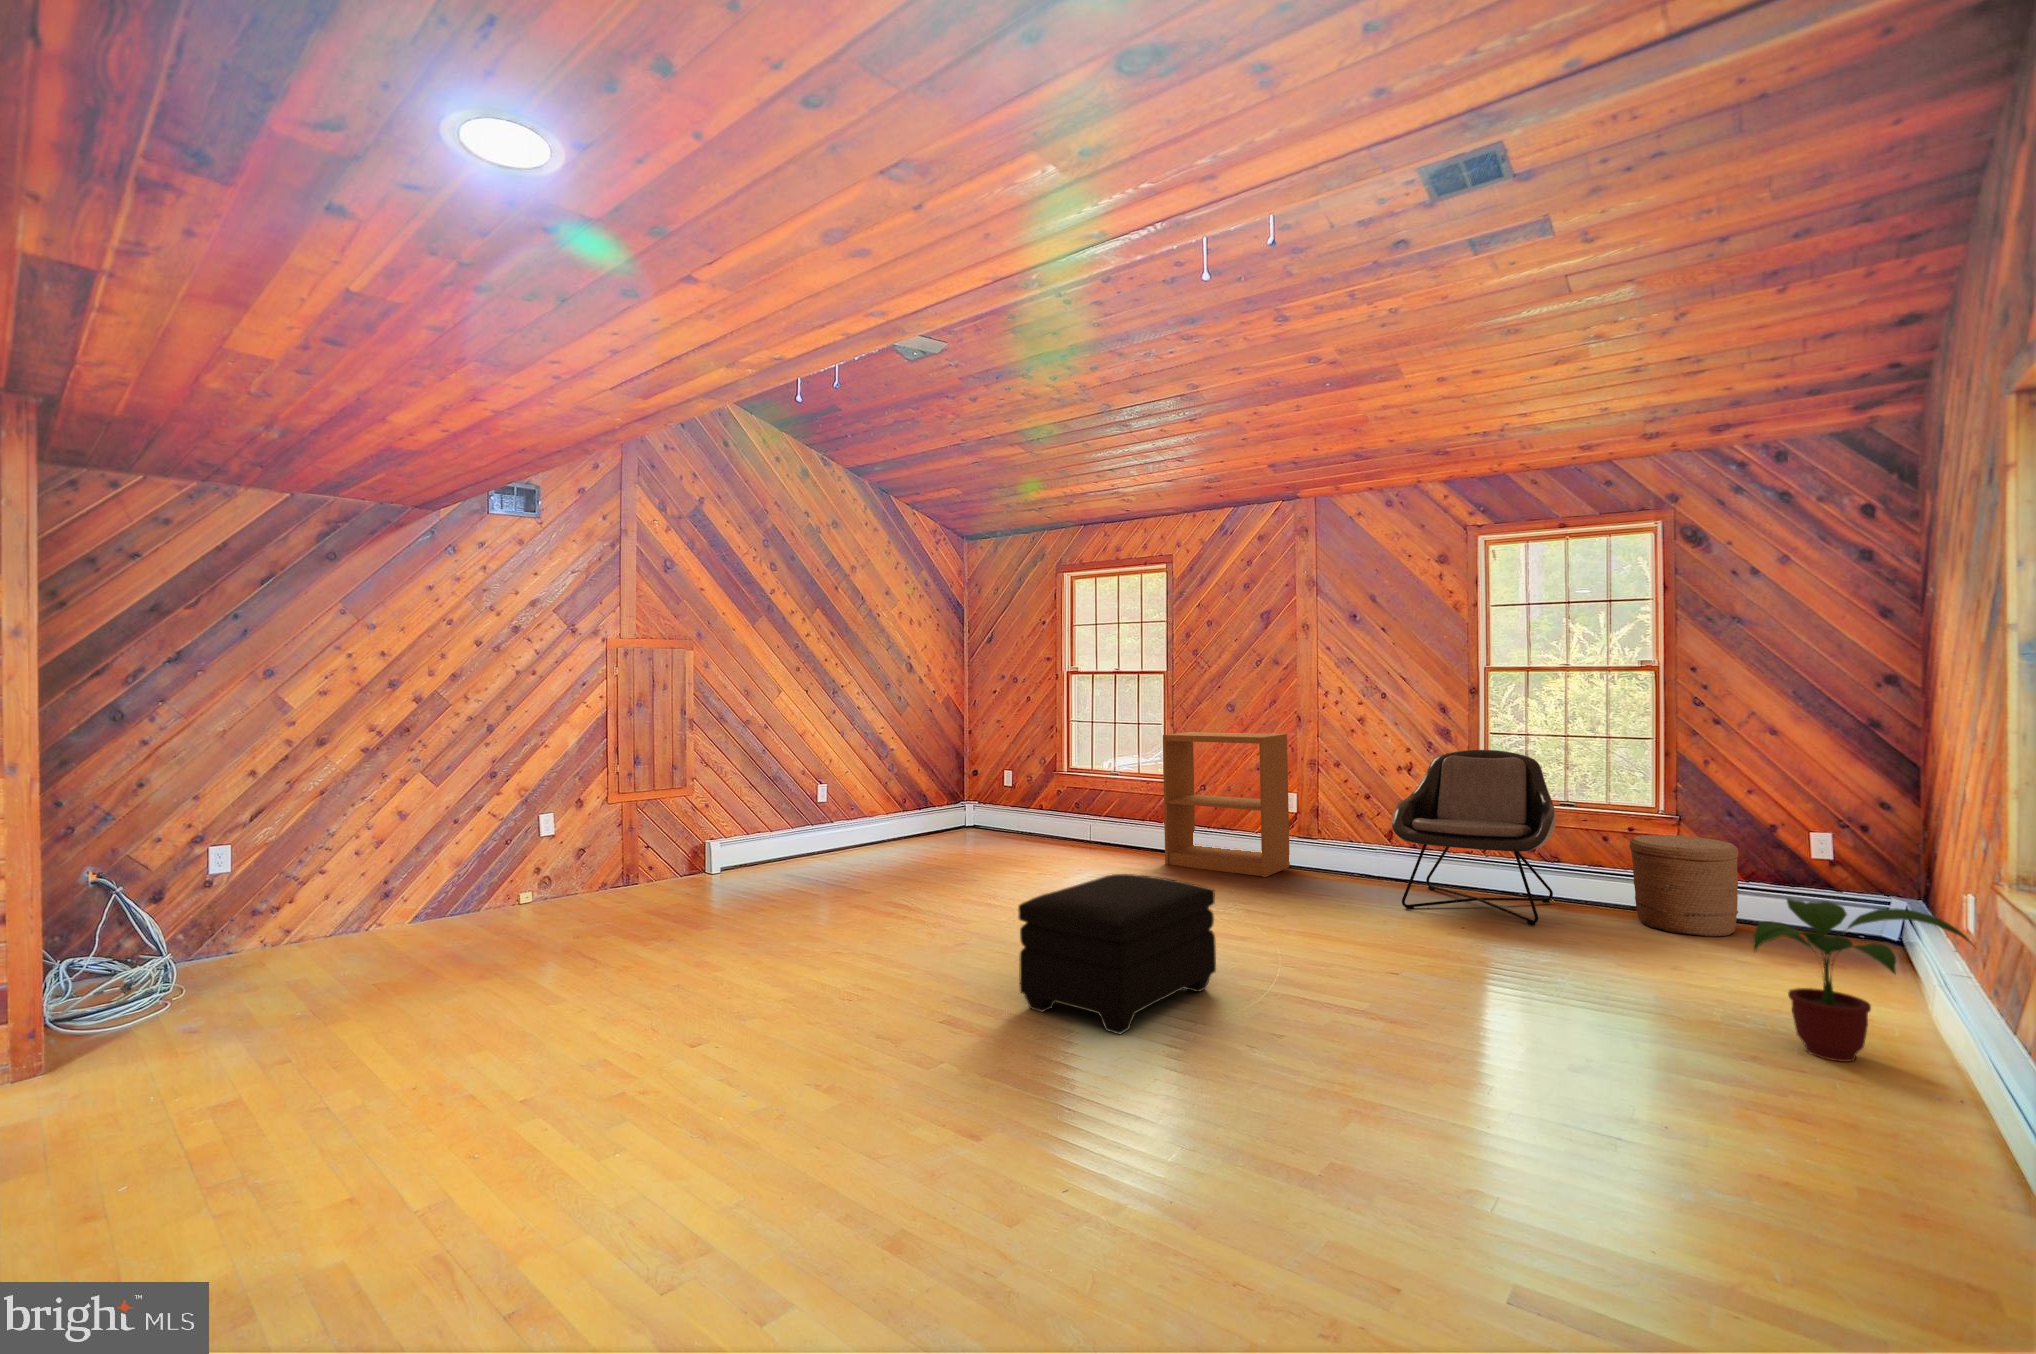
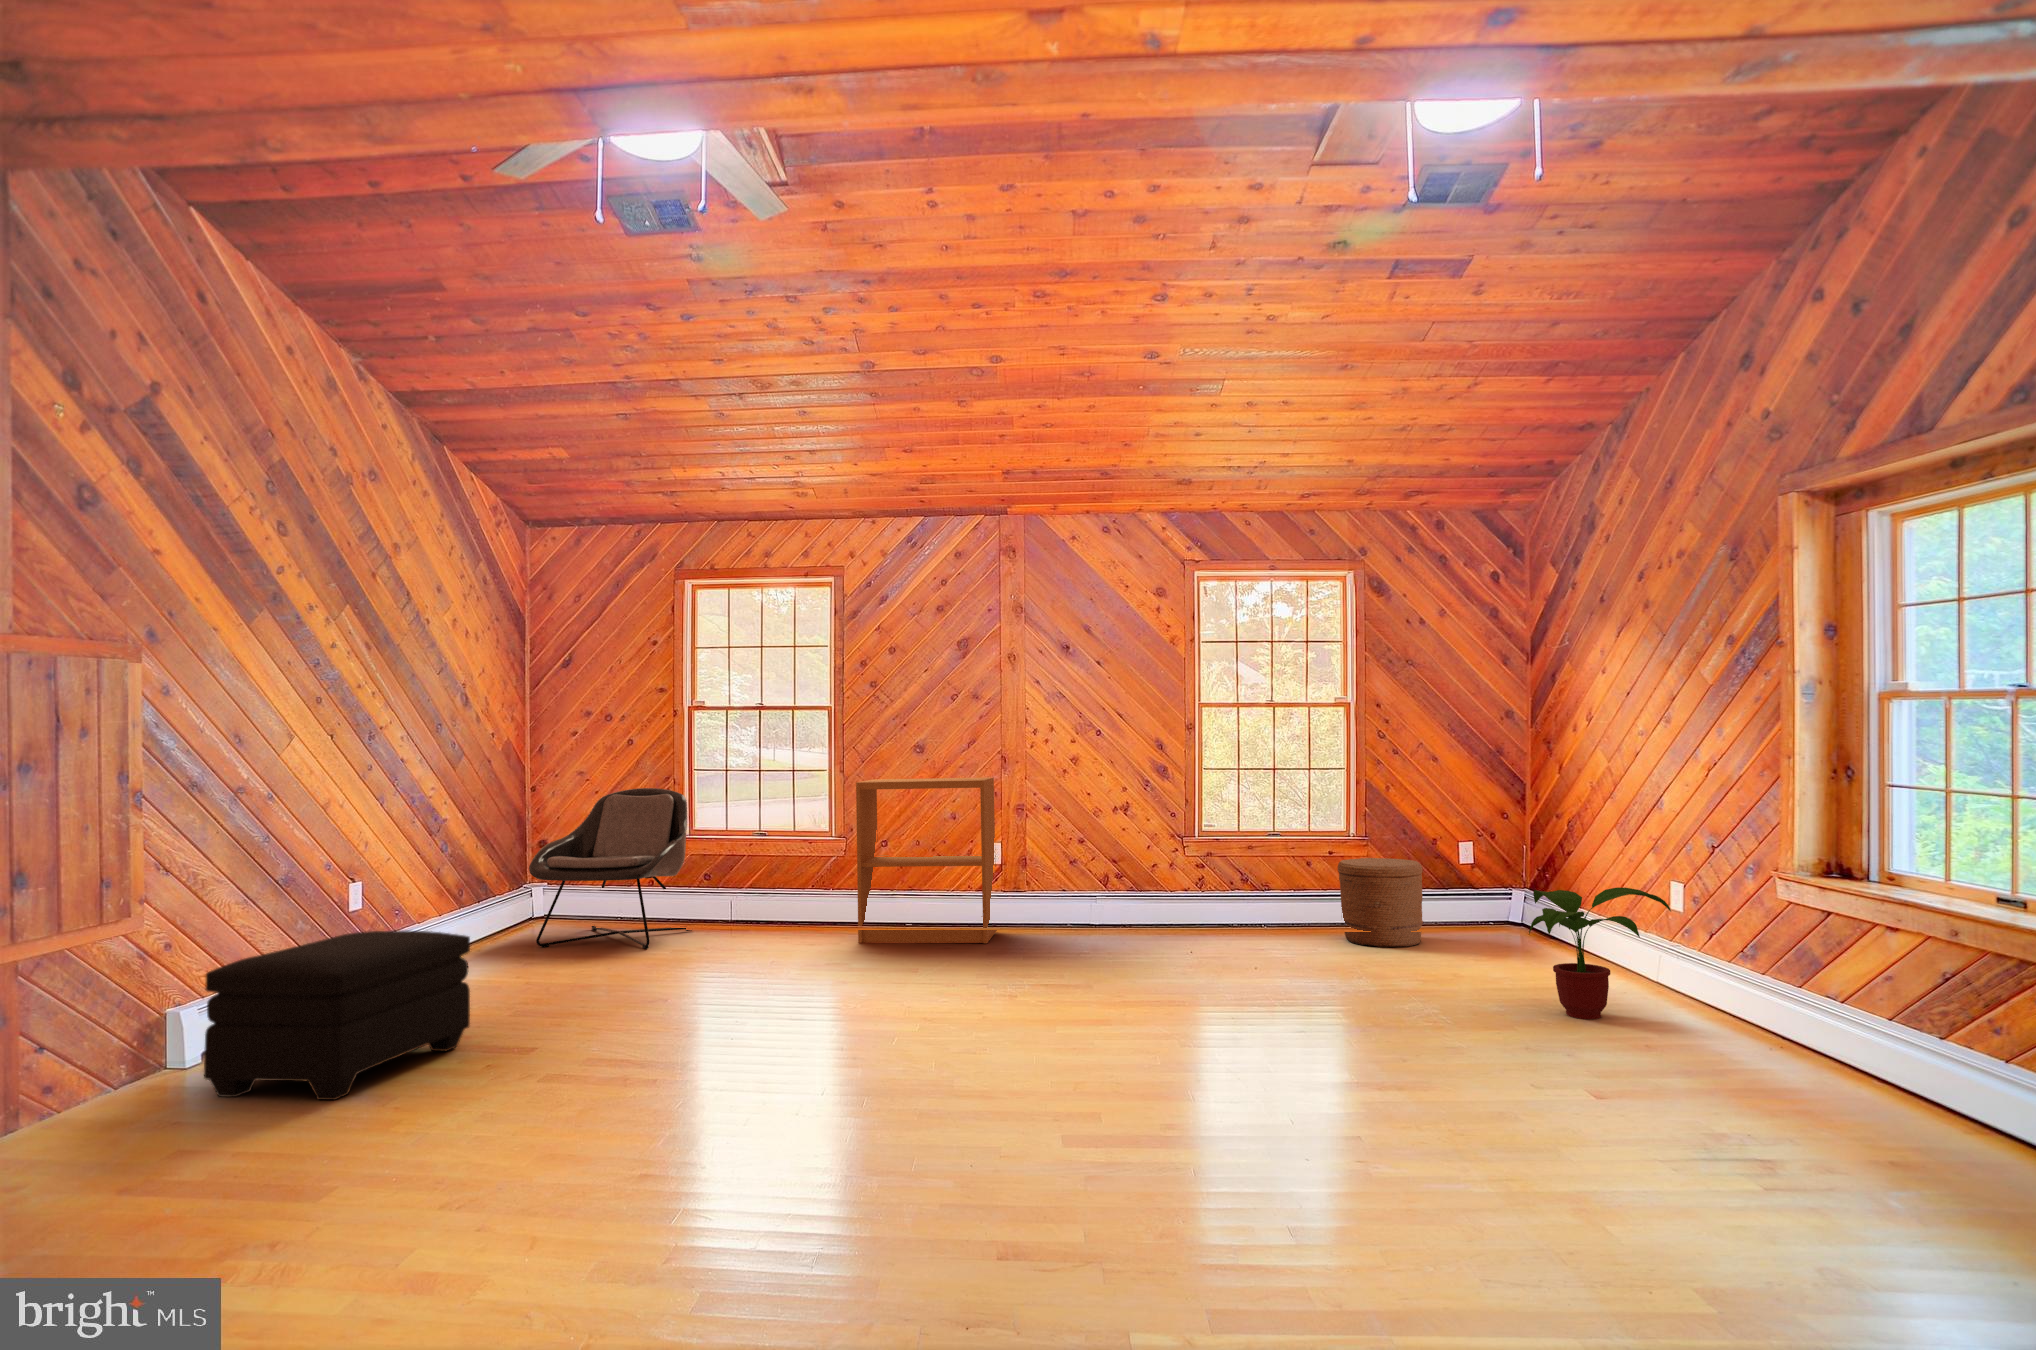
lounge chair: present [1392,750,1556,925] -> present [529,788,692,949]
ottoman: present [1018,874,1216,1034] -> present [204,931,470,1100]

